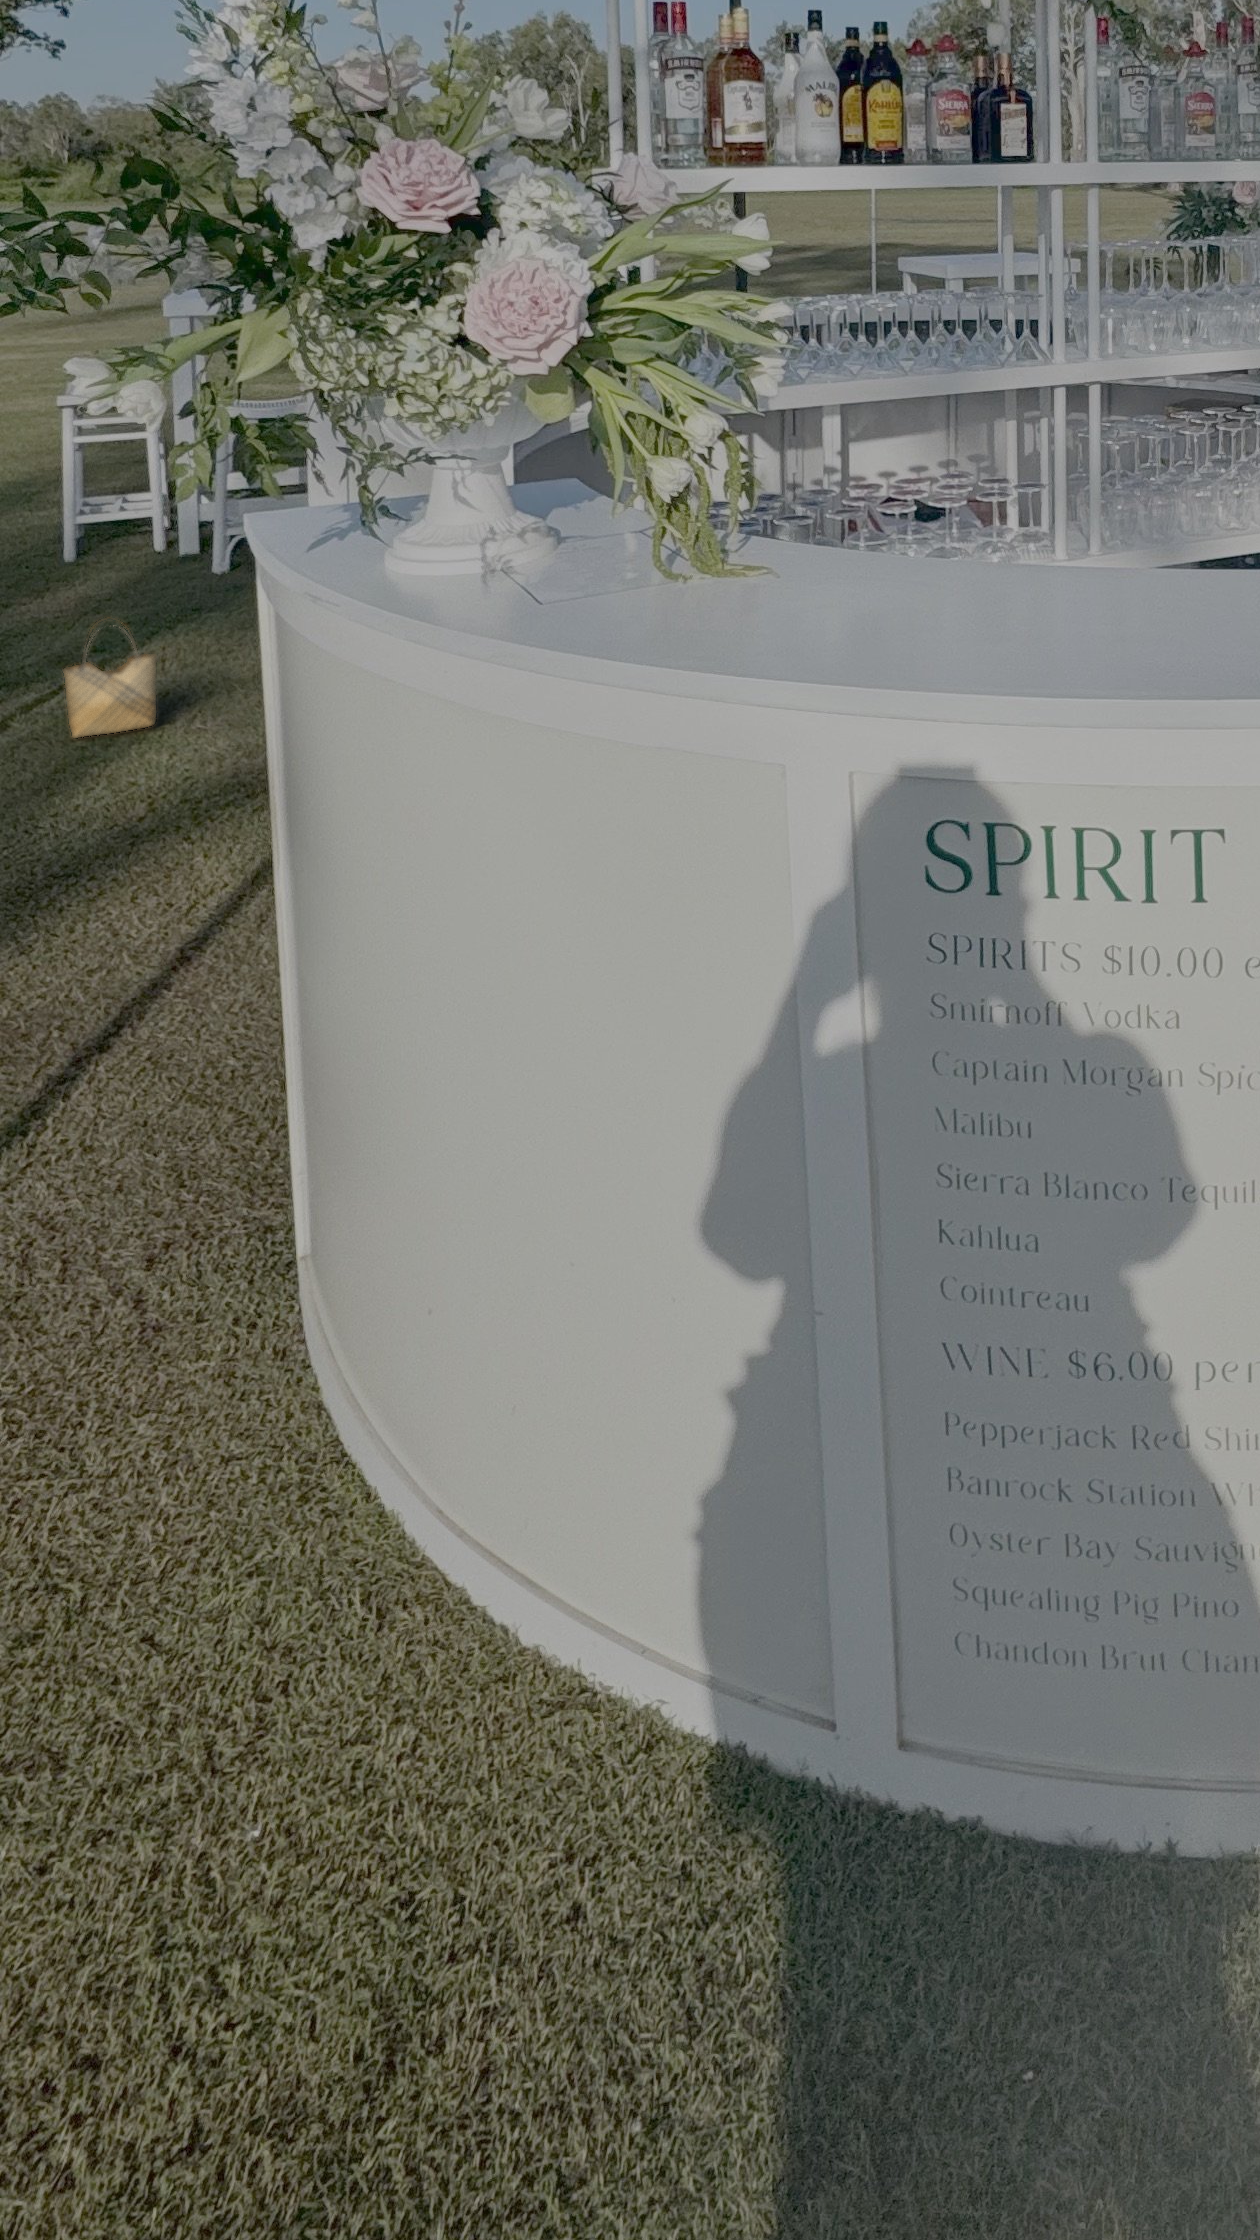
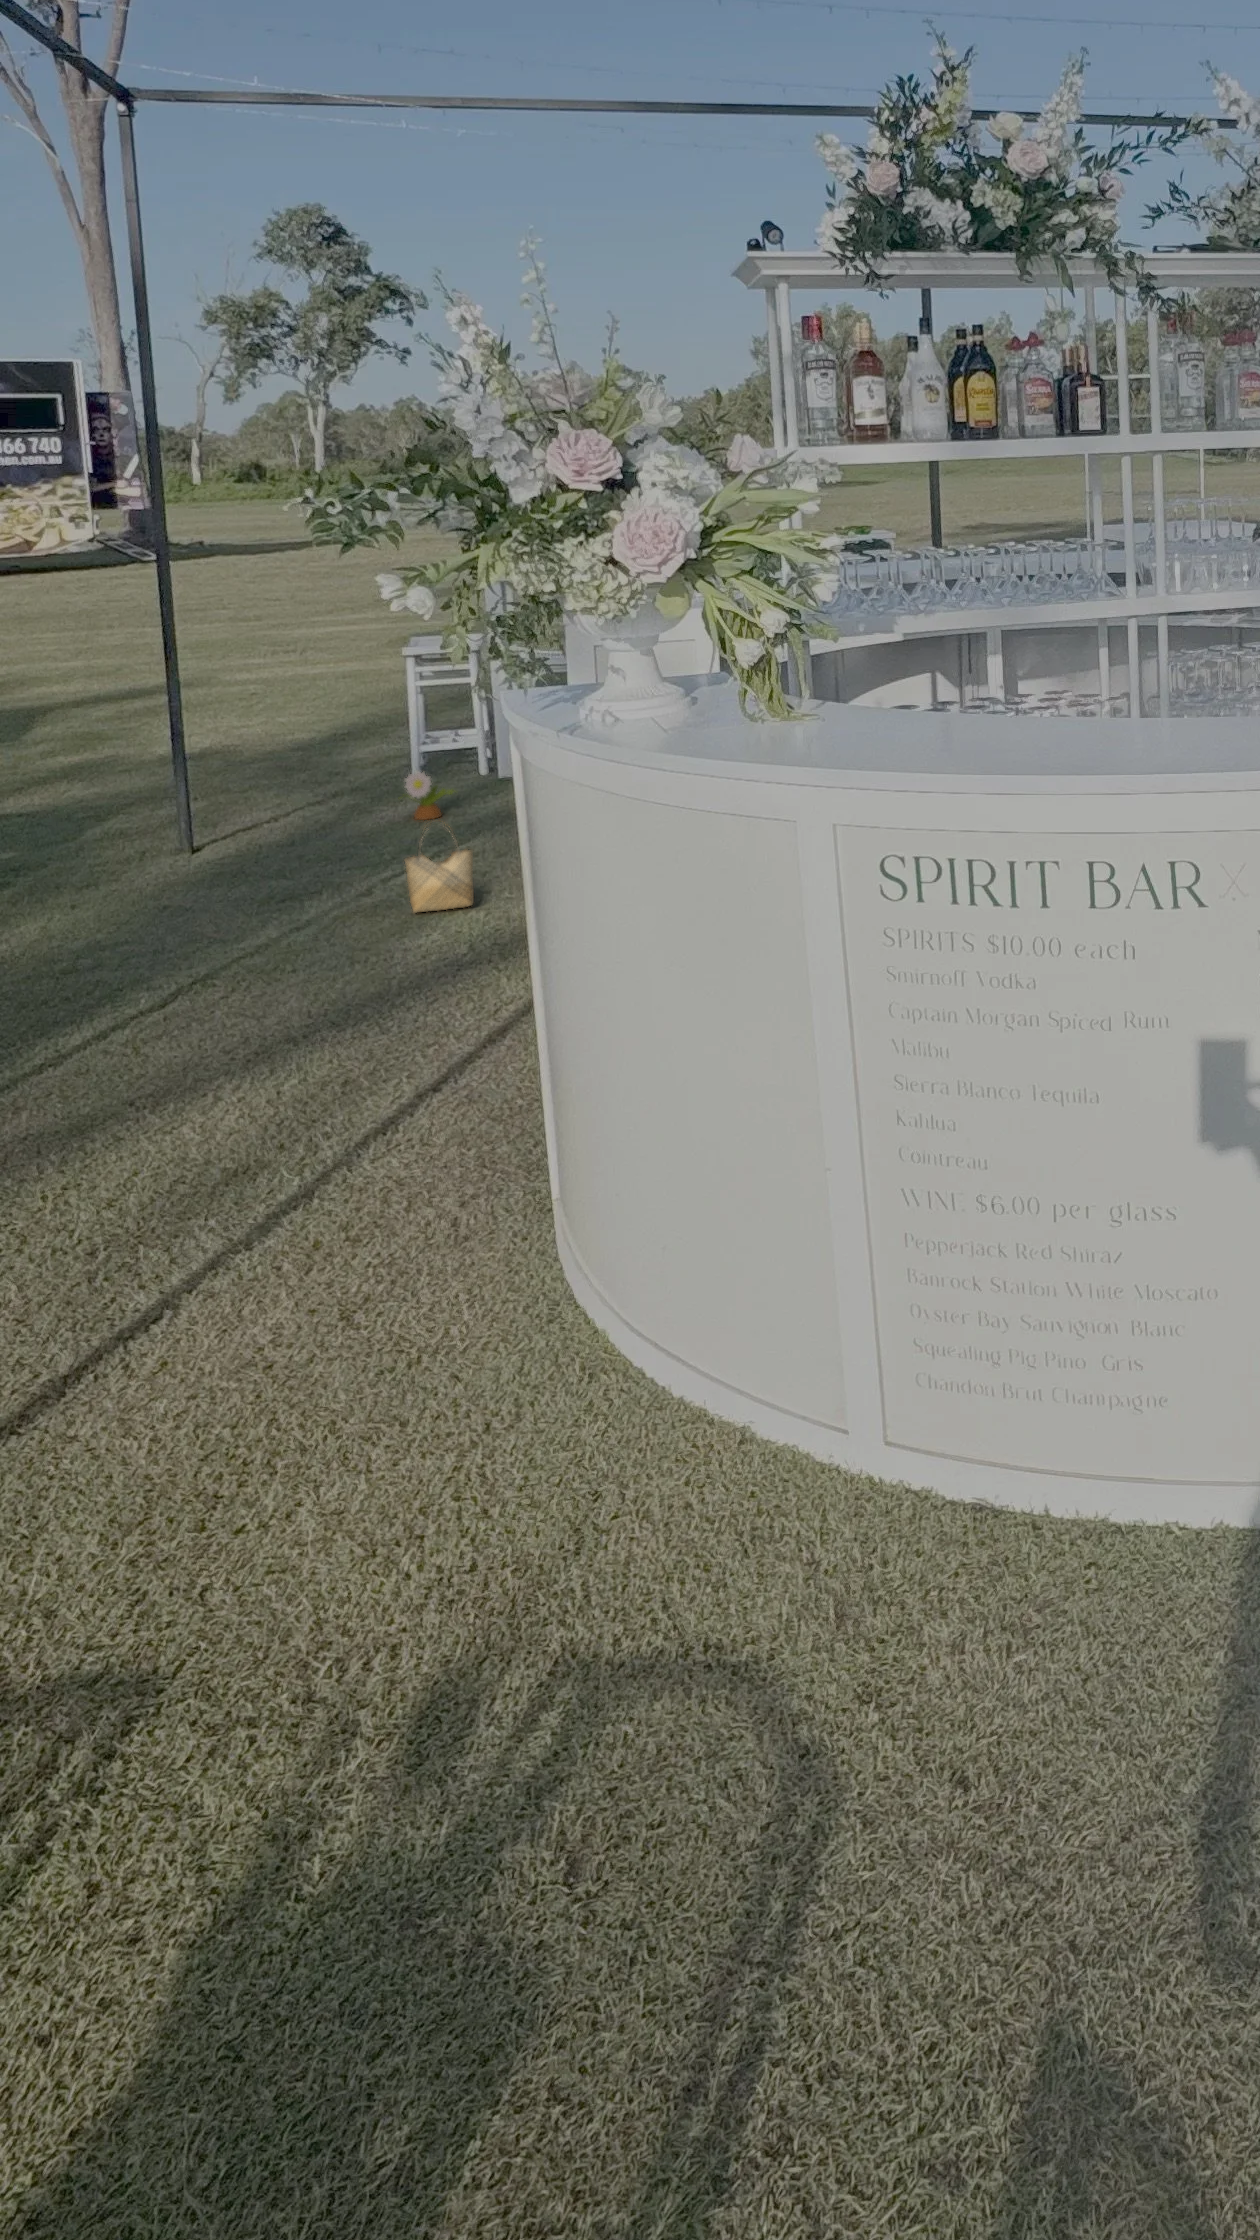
decorative plant: none [53,540,133,601] -> present [398,771,454,820]

